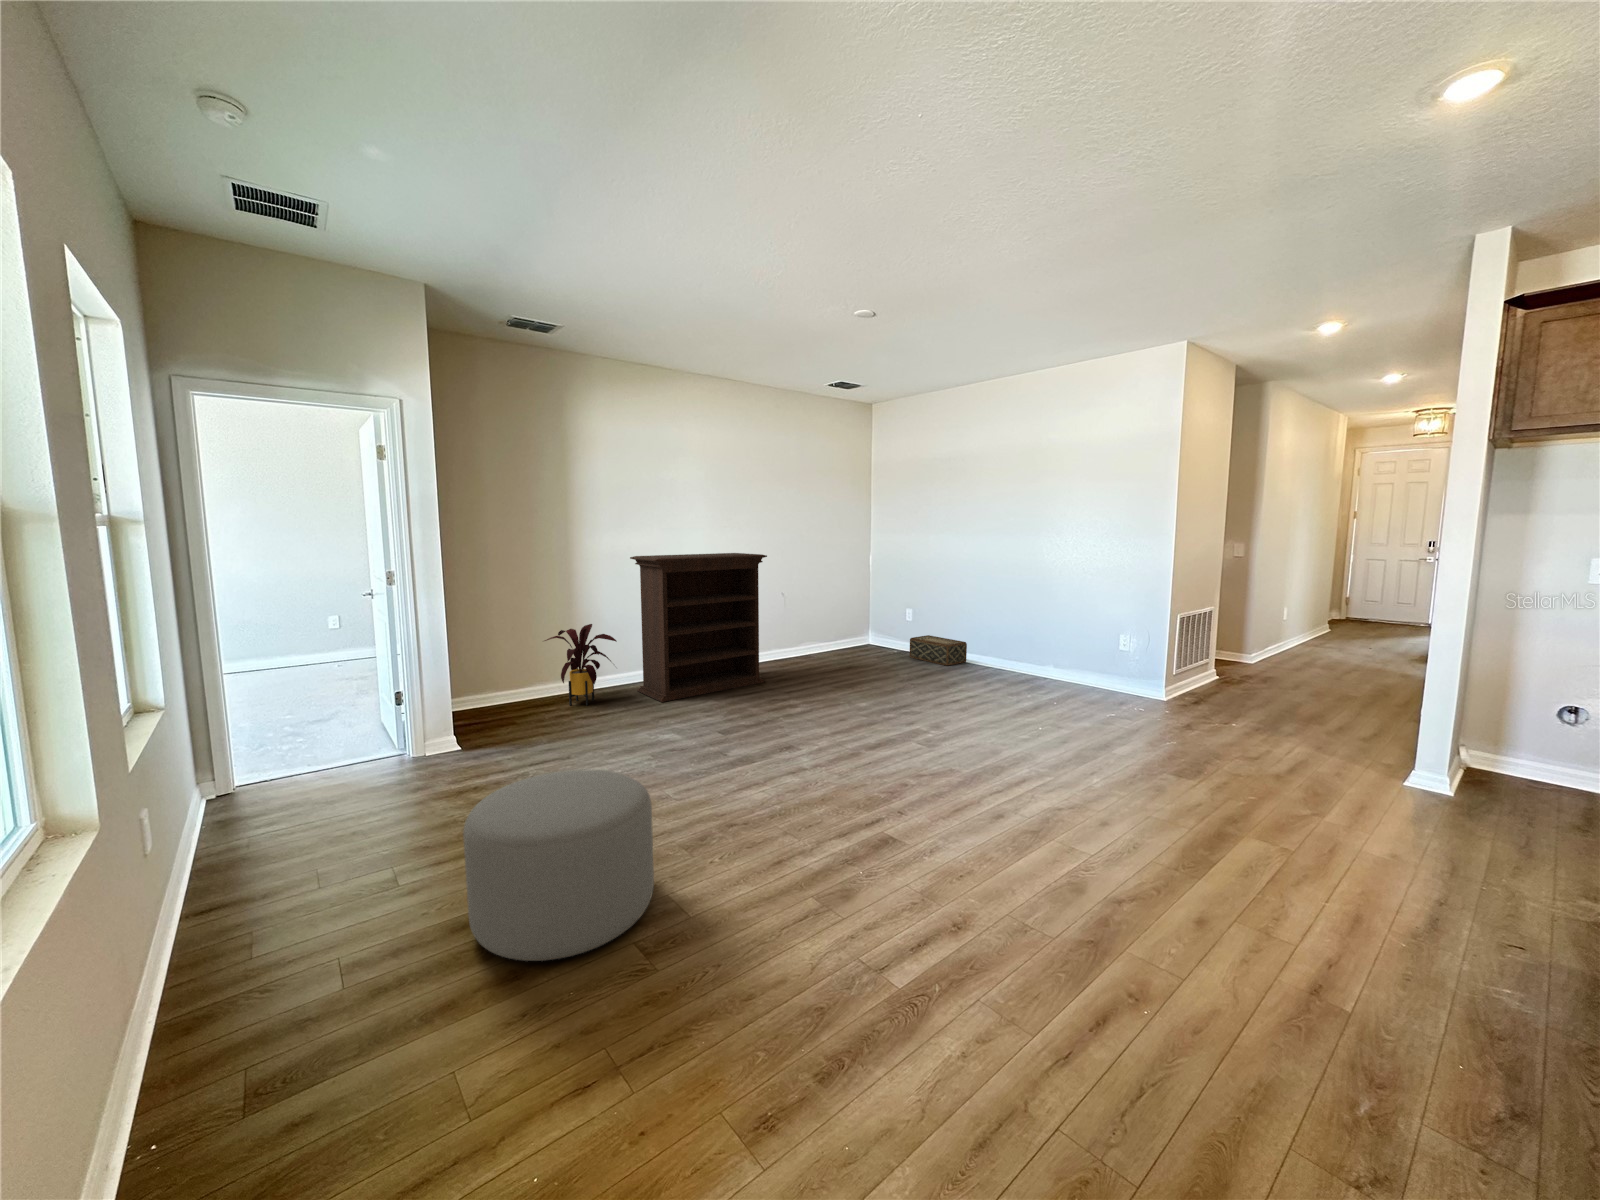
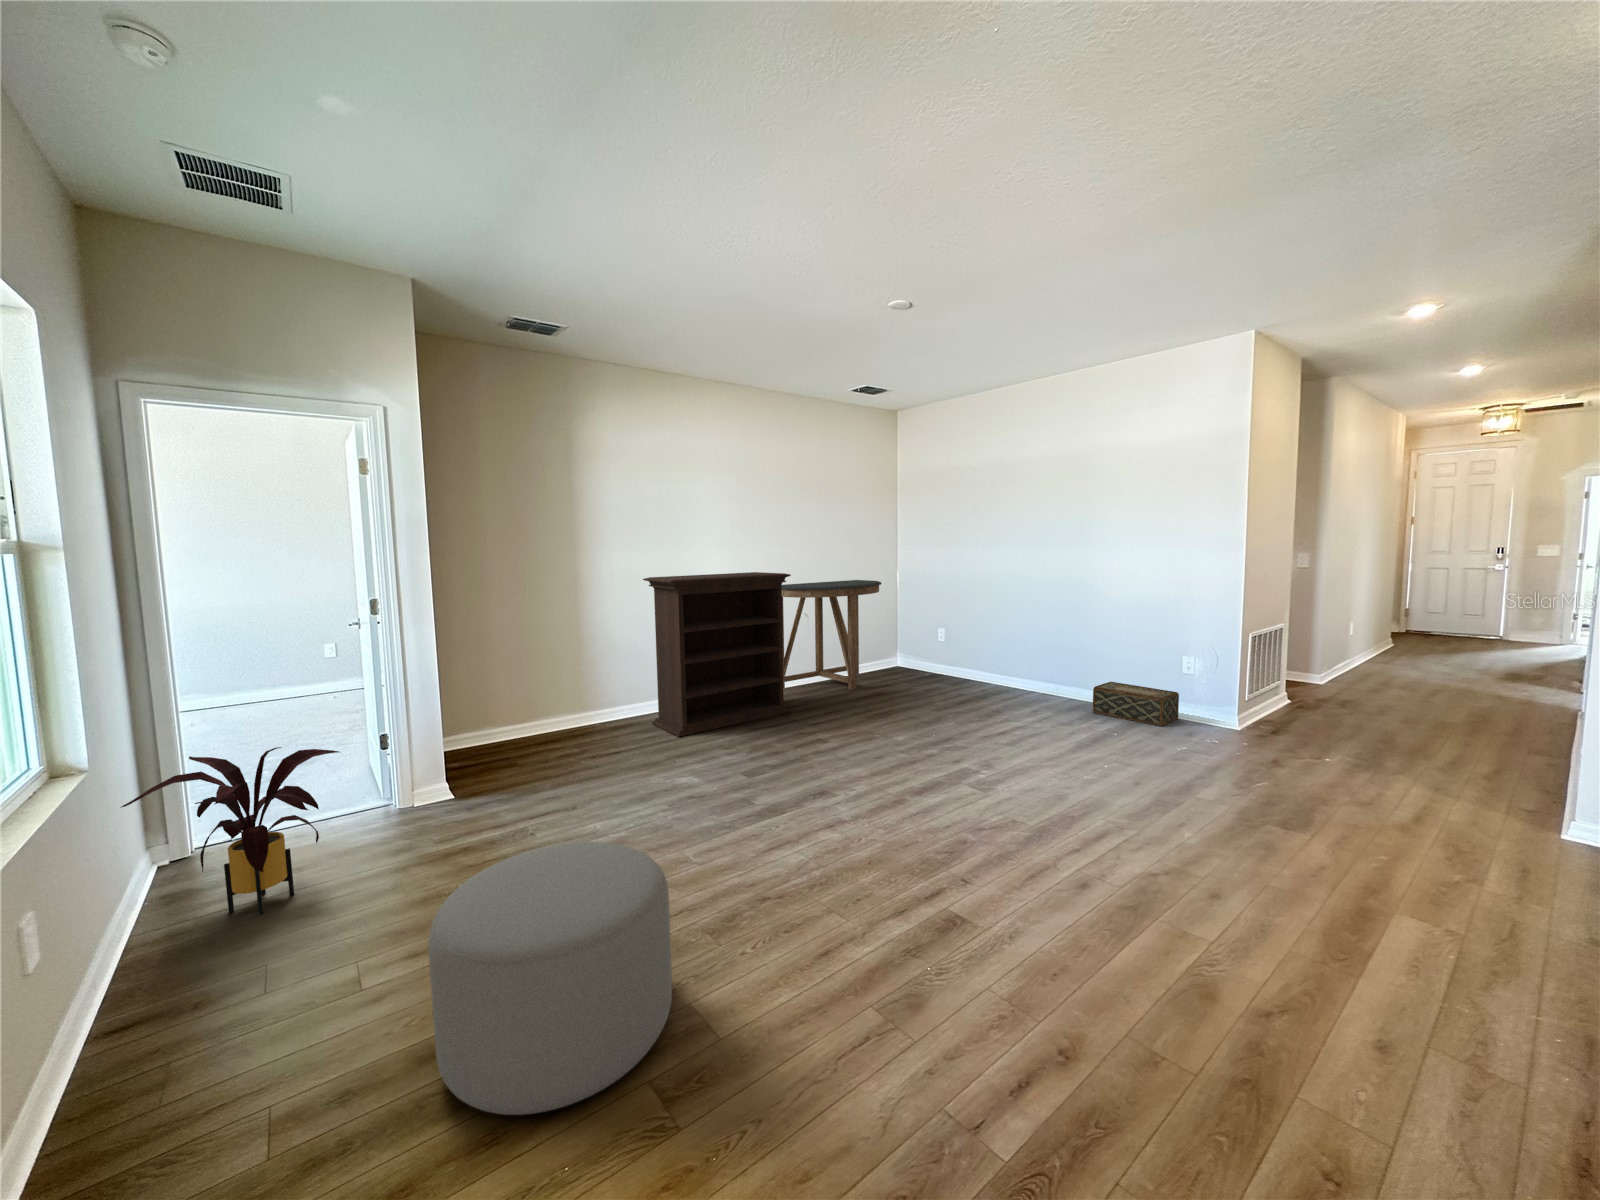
console table: none [748,562,854,664] -> present [781,580,882,690]
house plant: present [545,624,617,706] -> present [122,747,339,914]
woven basket: present [910,635,967,665] -> present [1093,682,1179,726]

